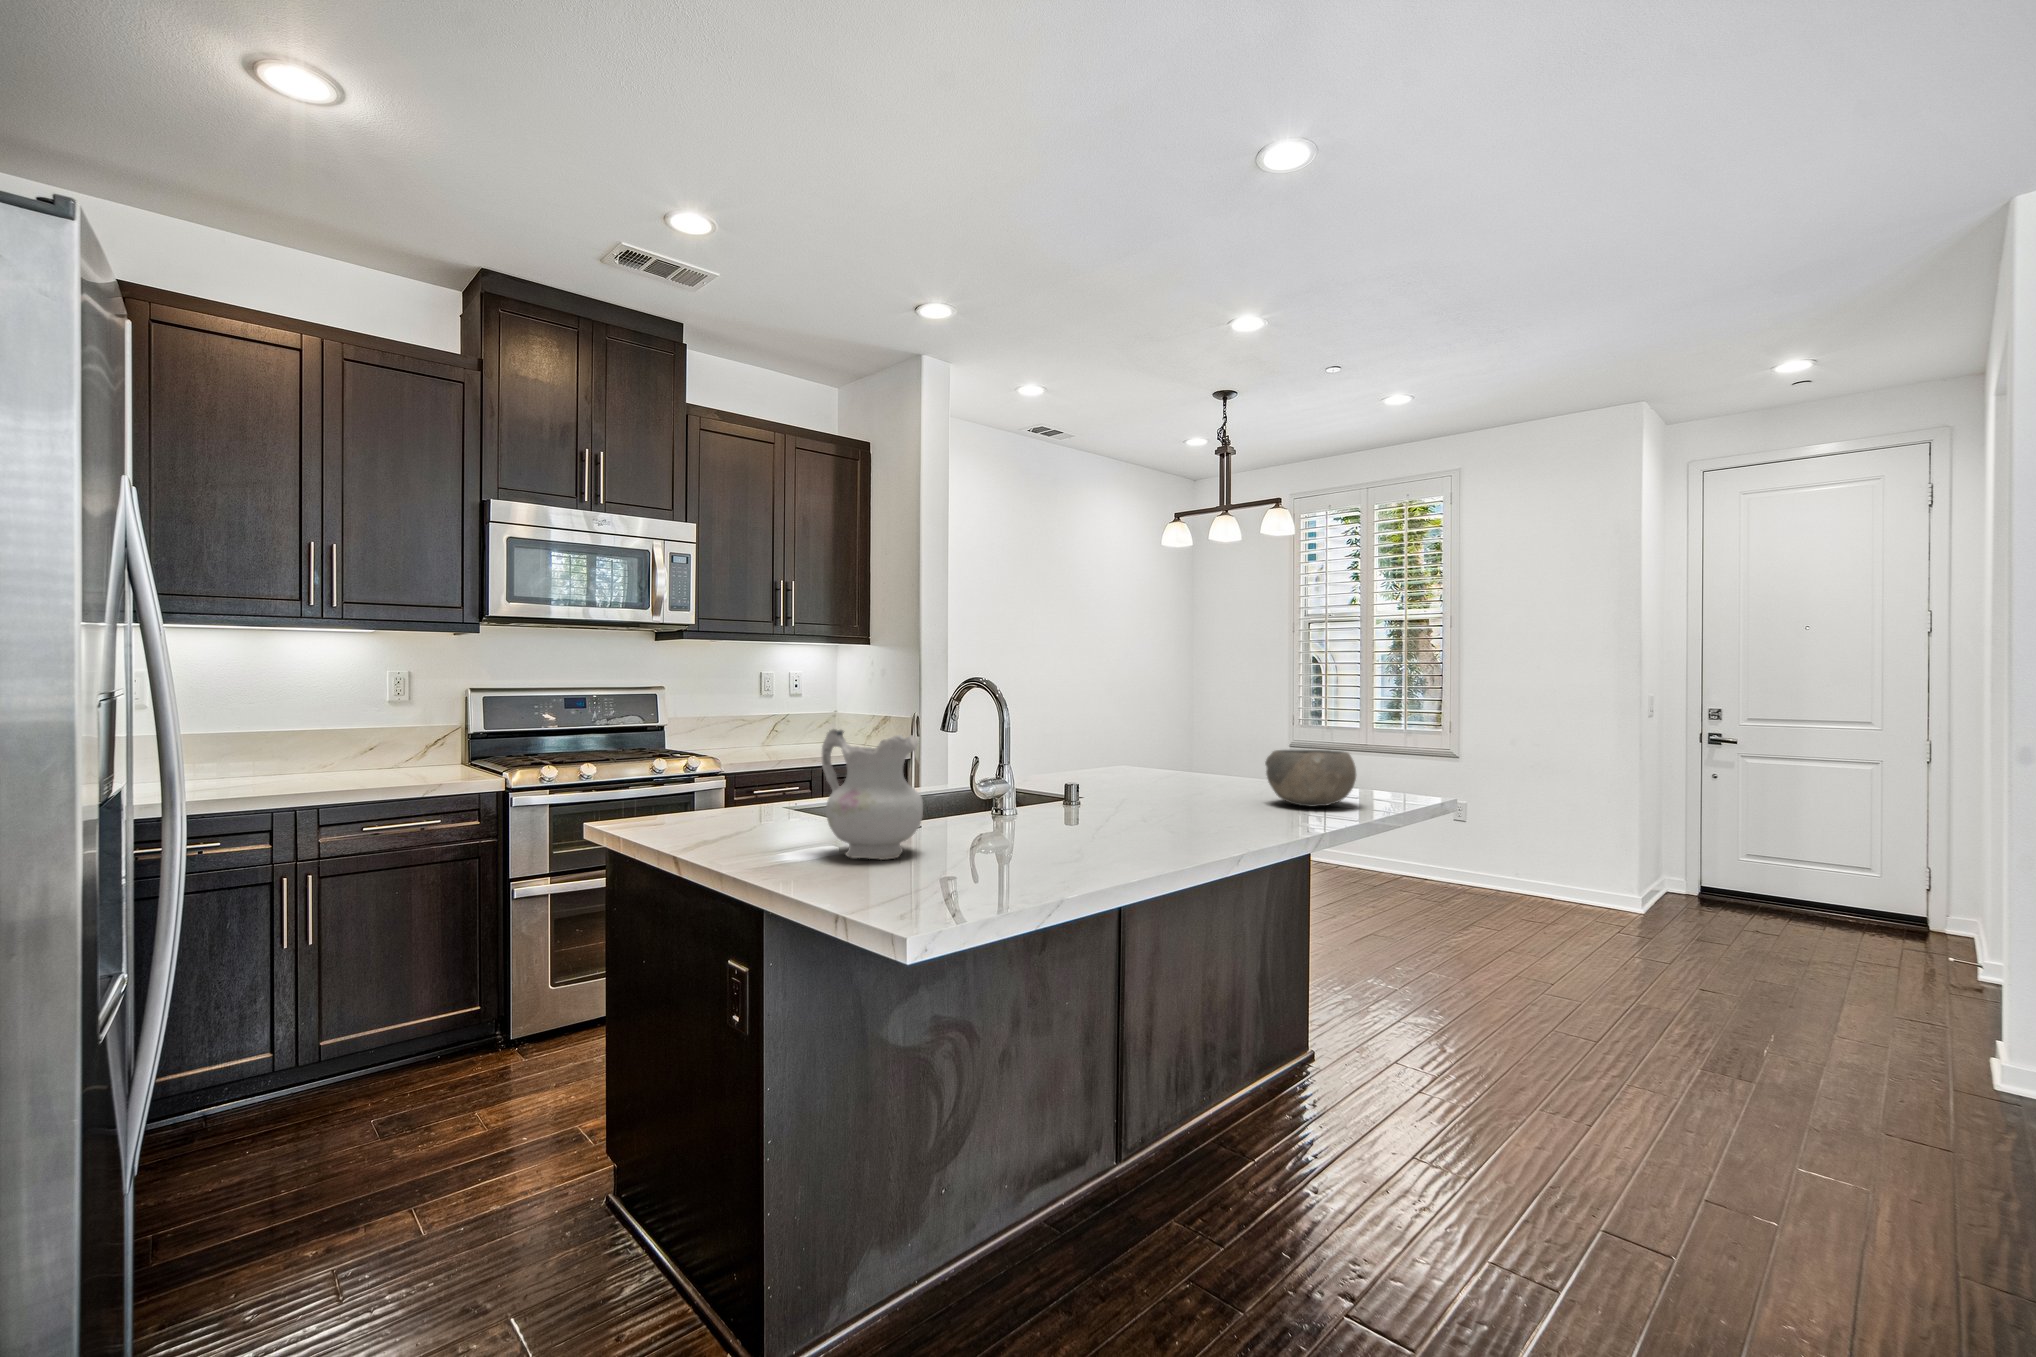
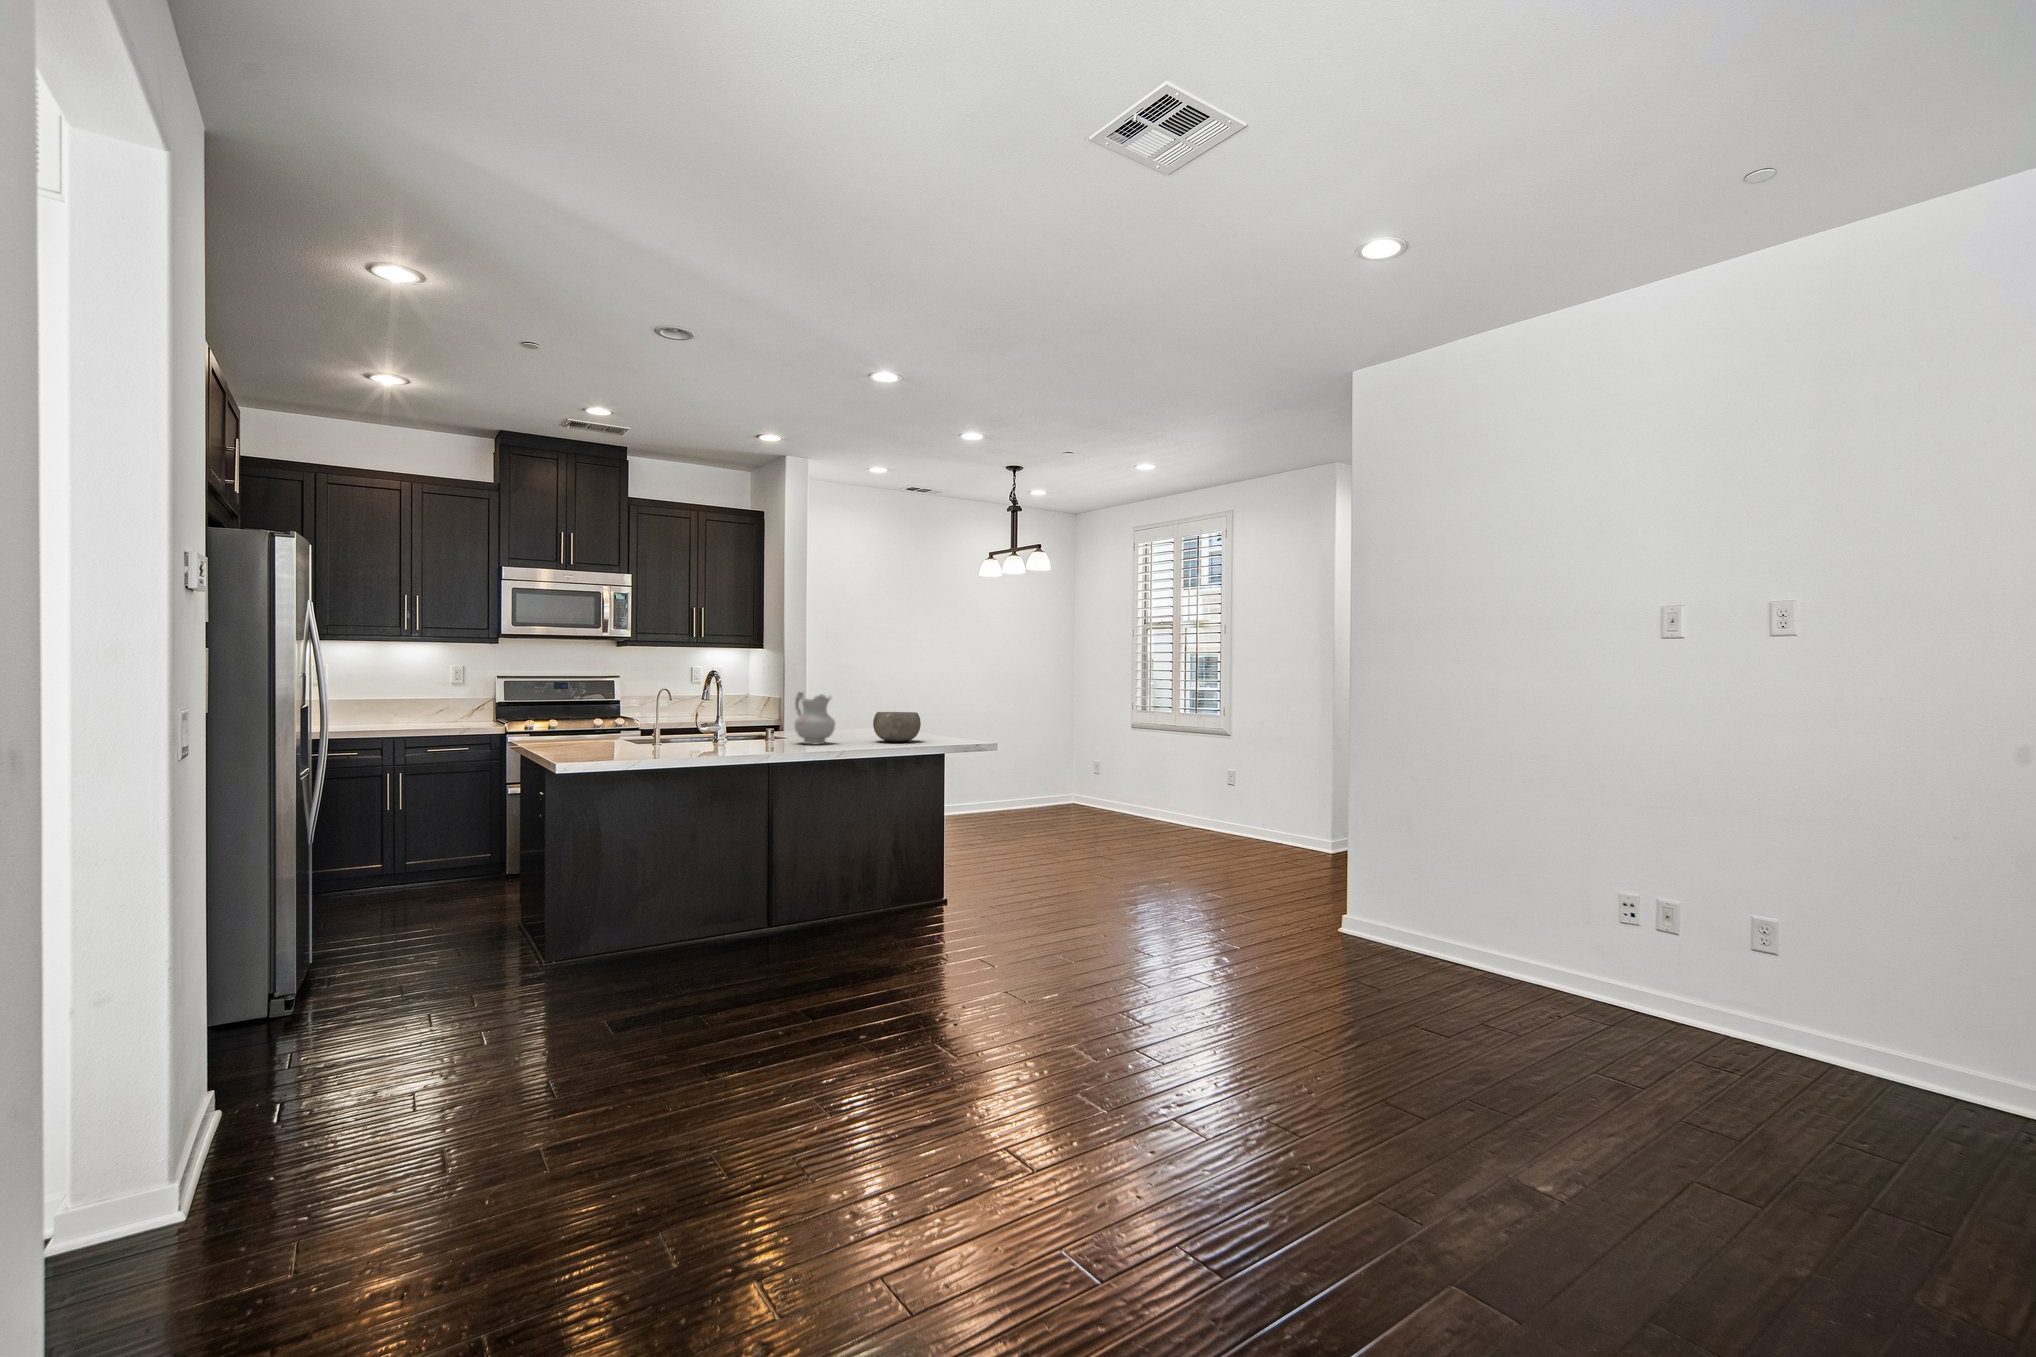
ceramic pitcher: present [822,729,923,860] -> present [794,692,835,744]

